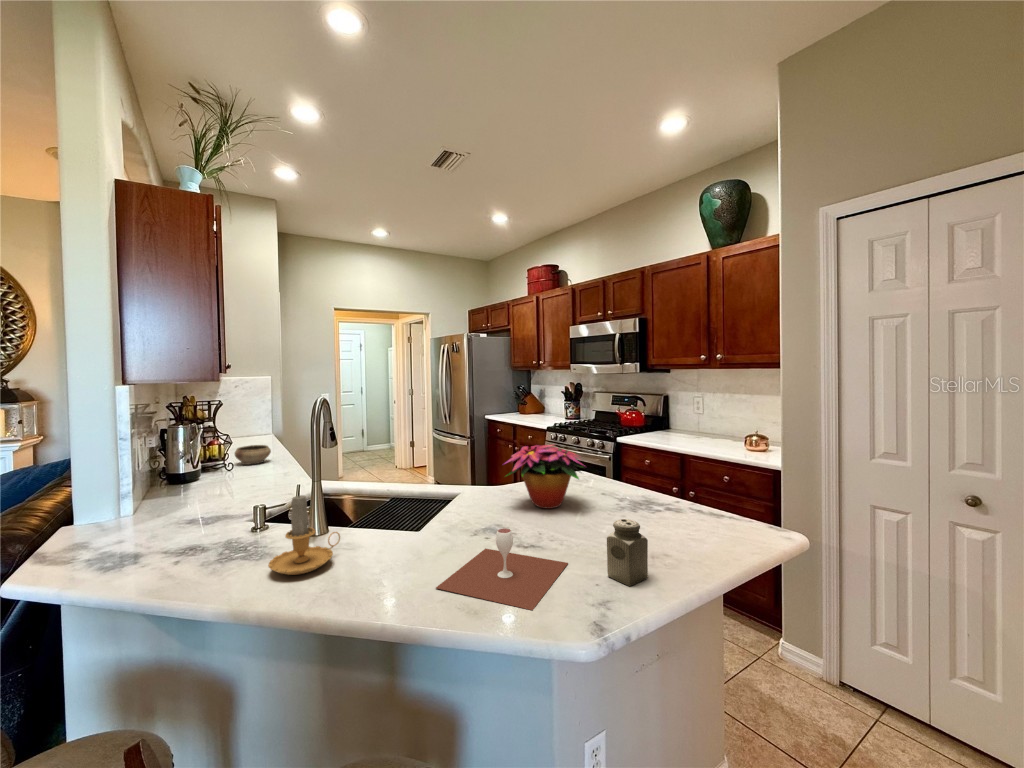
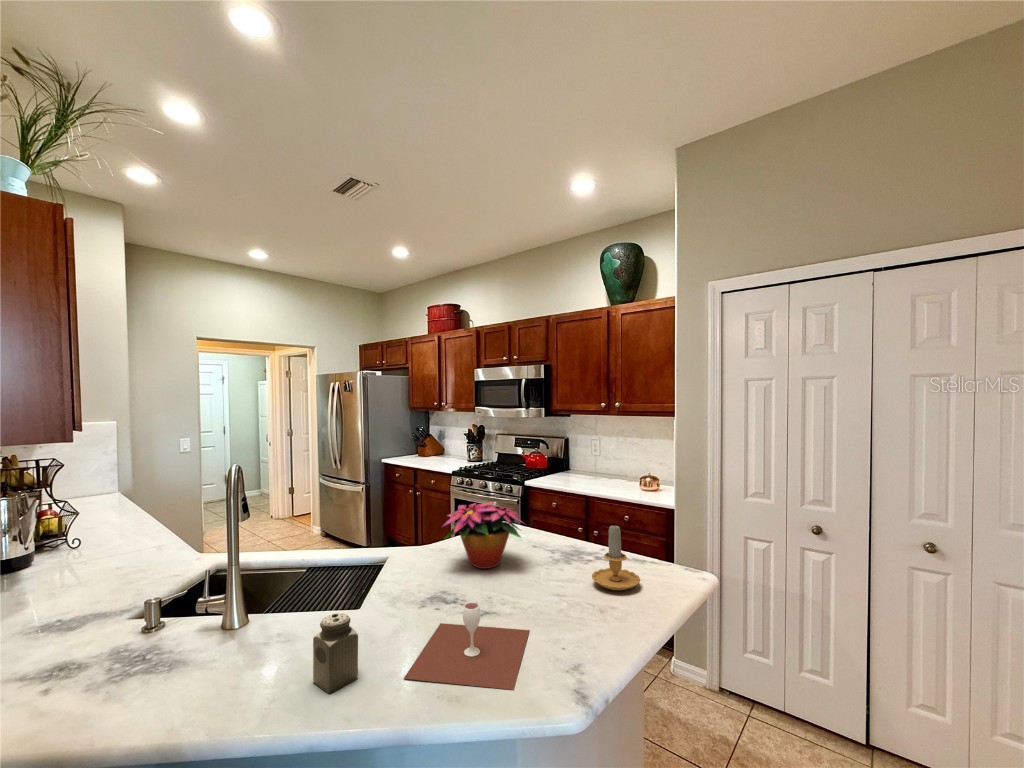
ceramic bowl: present [235,445,271,465] -> none [80,510,132,538]
candle: present [268,495,340,575] -> present [592,525,640,590]
salt shaker: present [607,519,648,586] -> present [313,613,358,694]

